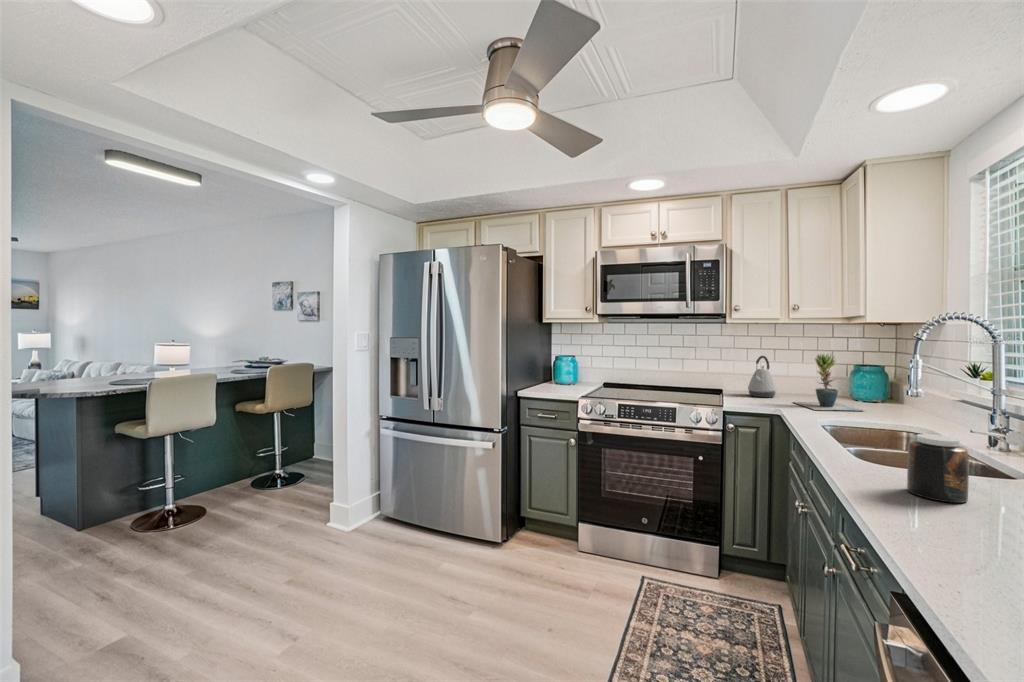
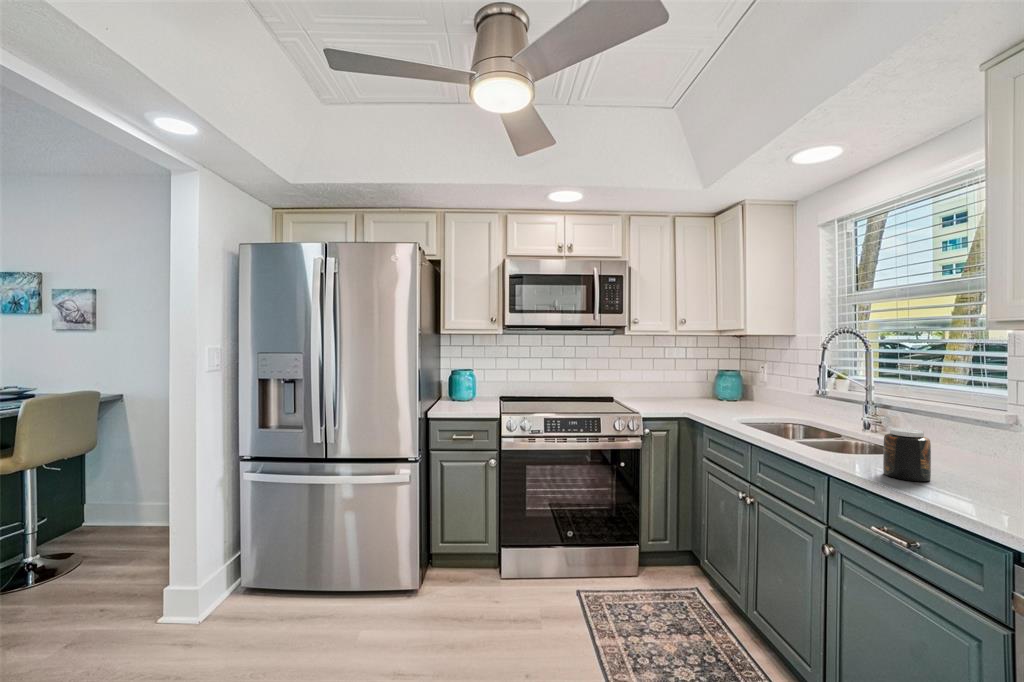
potted plant: present [794,354,861,411] -> none [683,361,744,411]
kettle: present [748,356,777,397] -> none [640,364,664,402]

